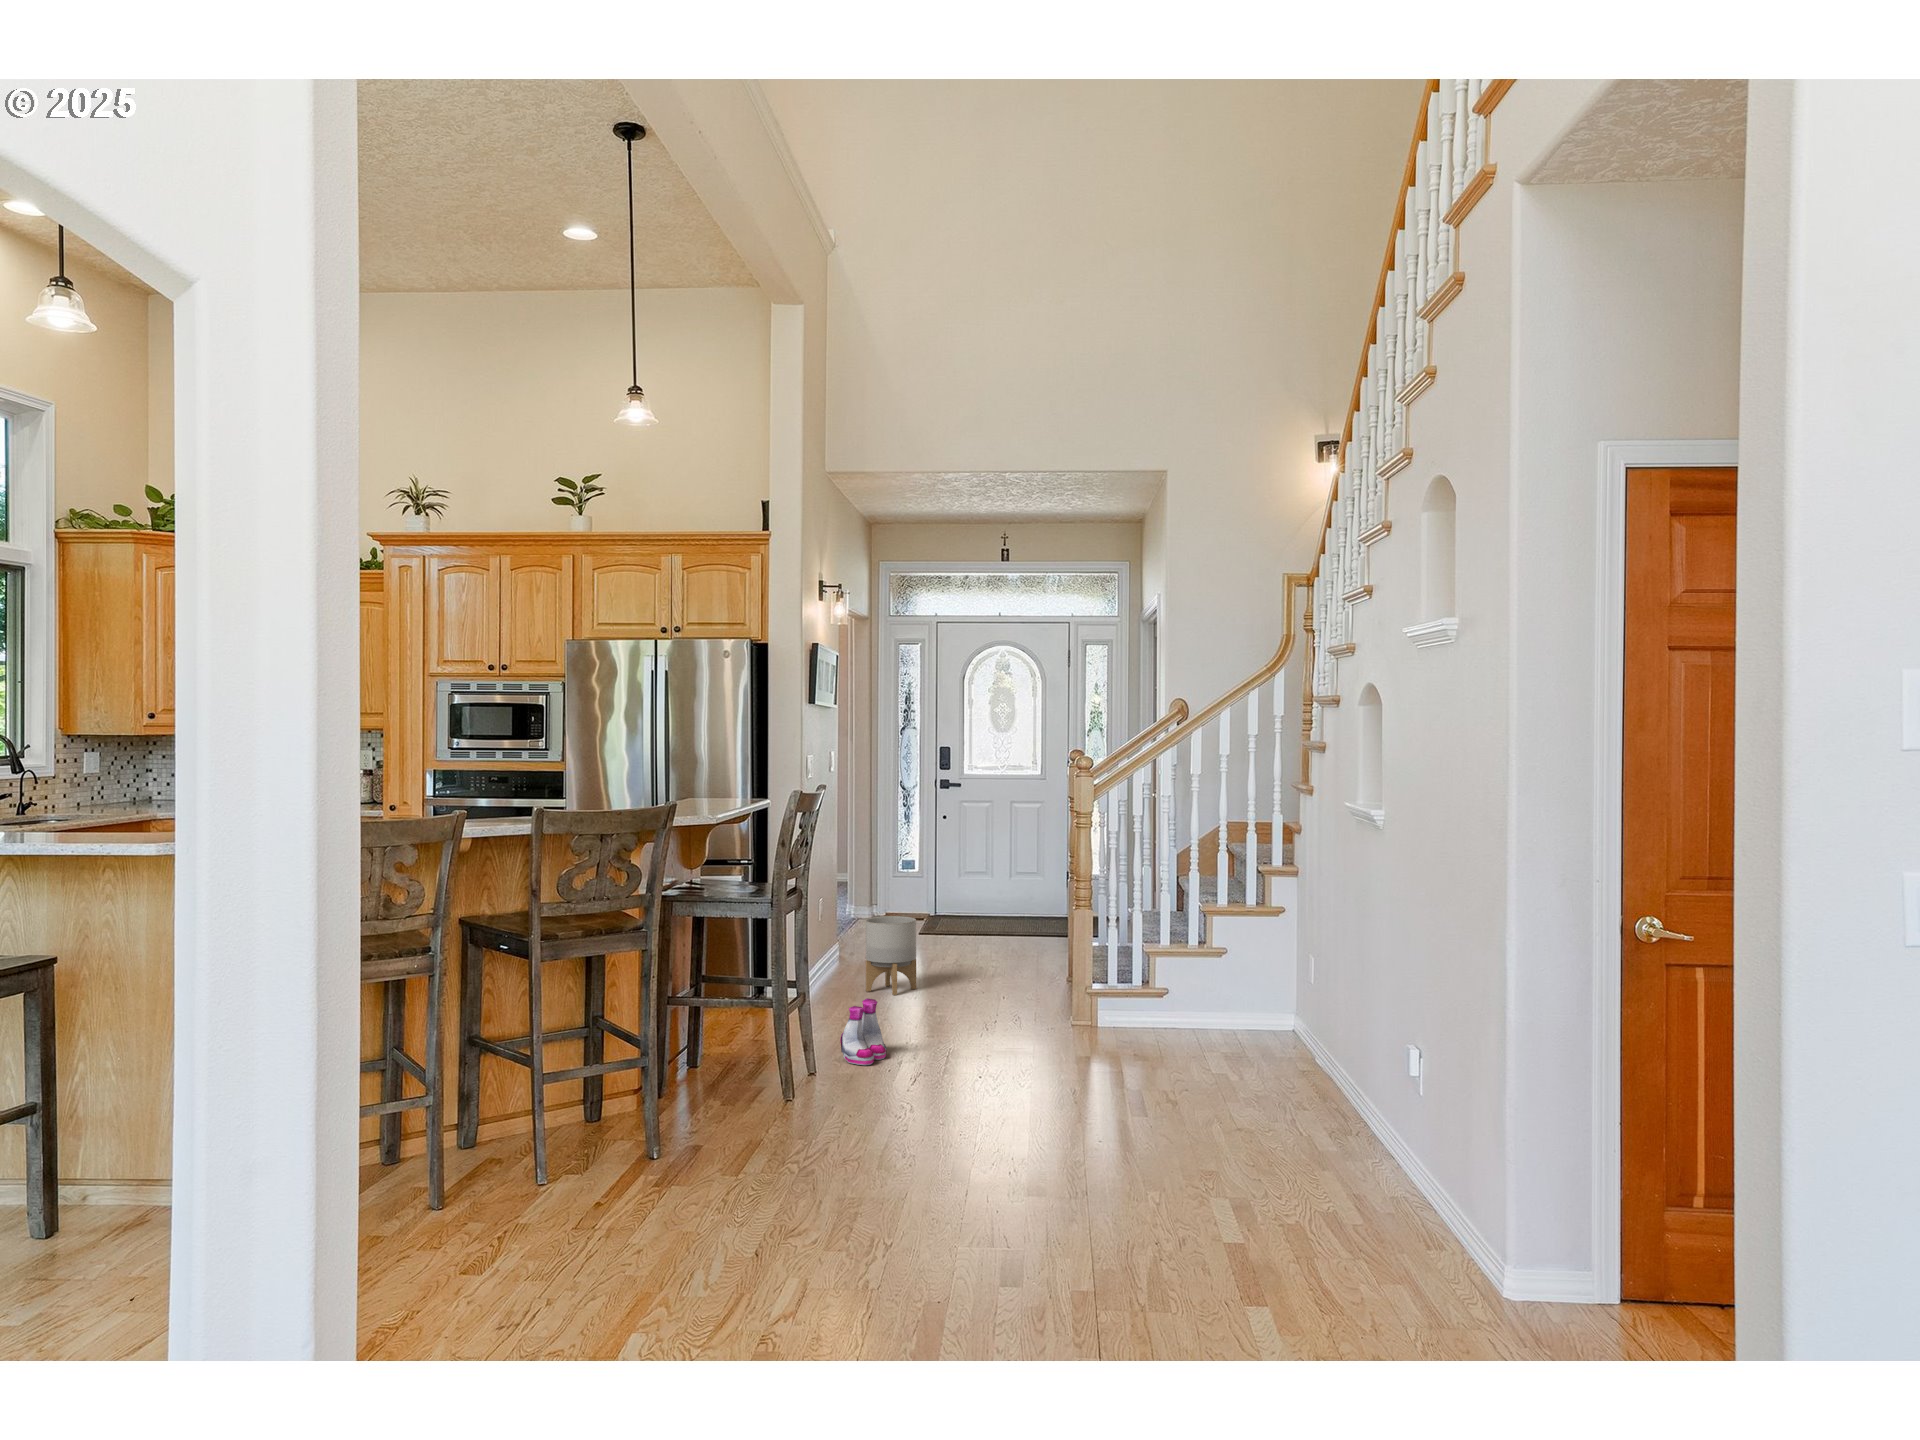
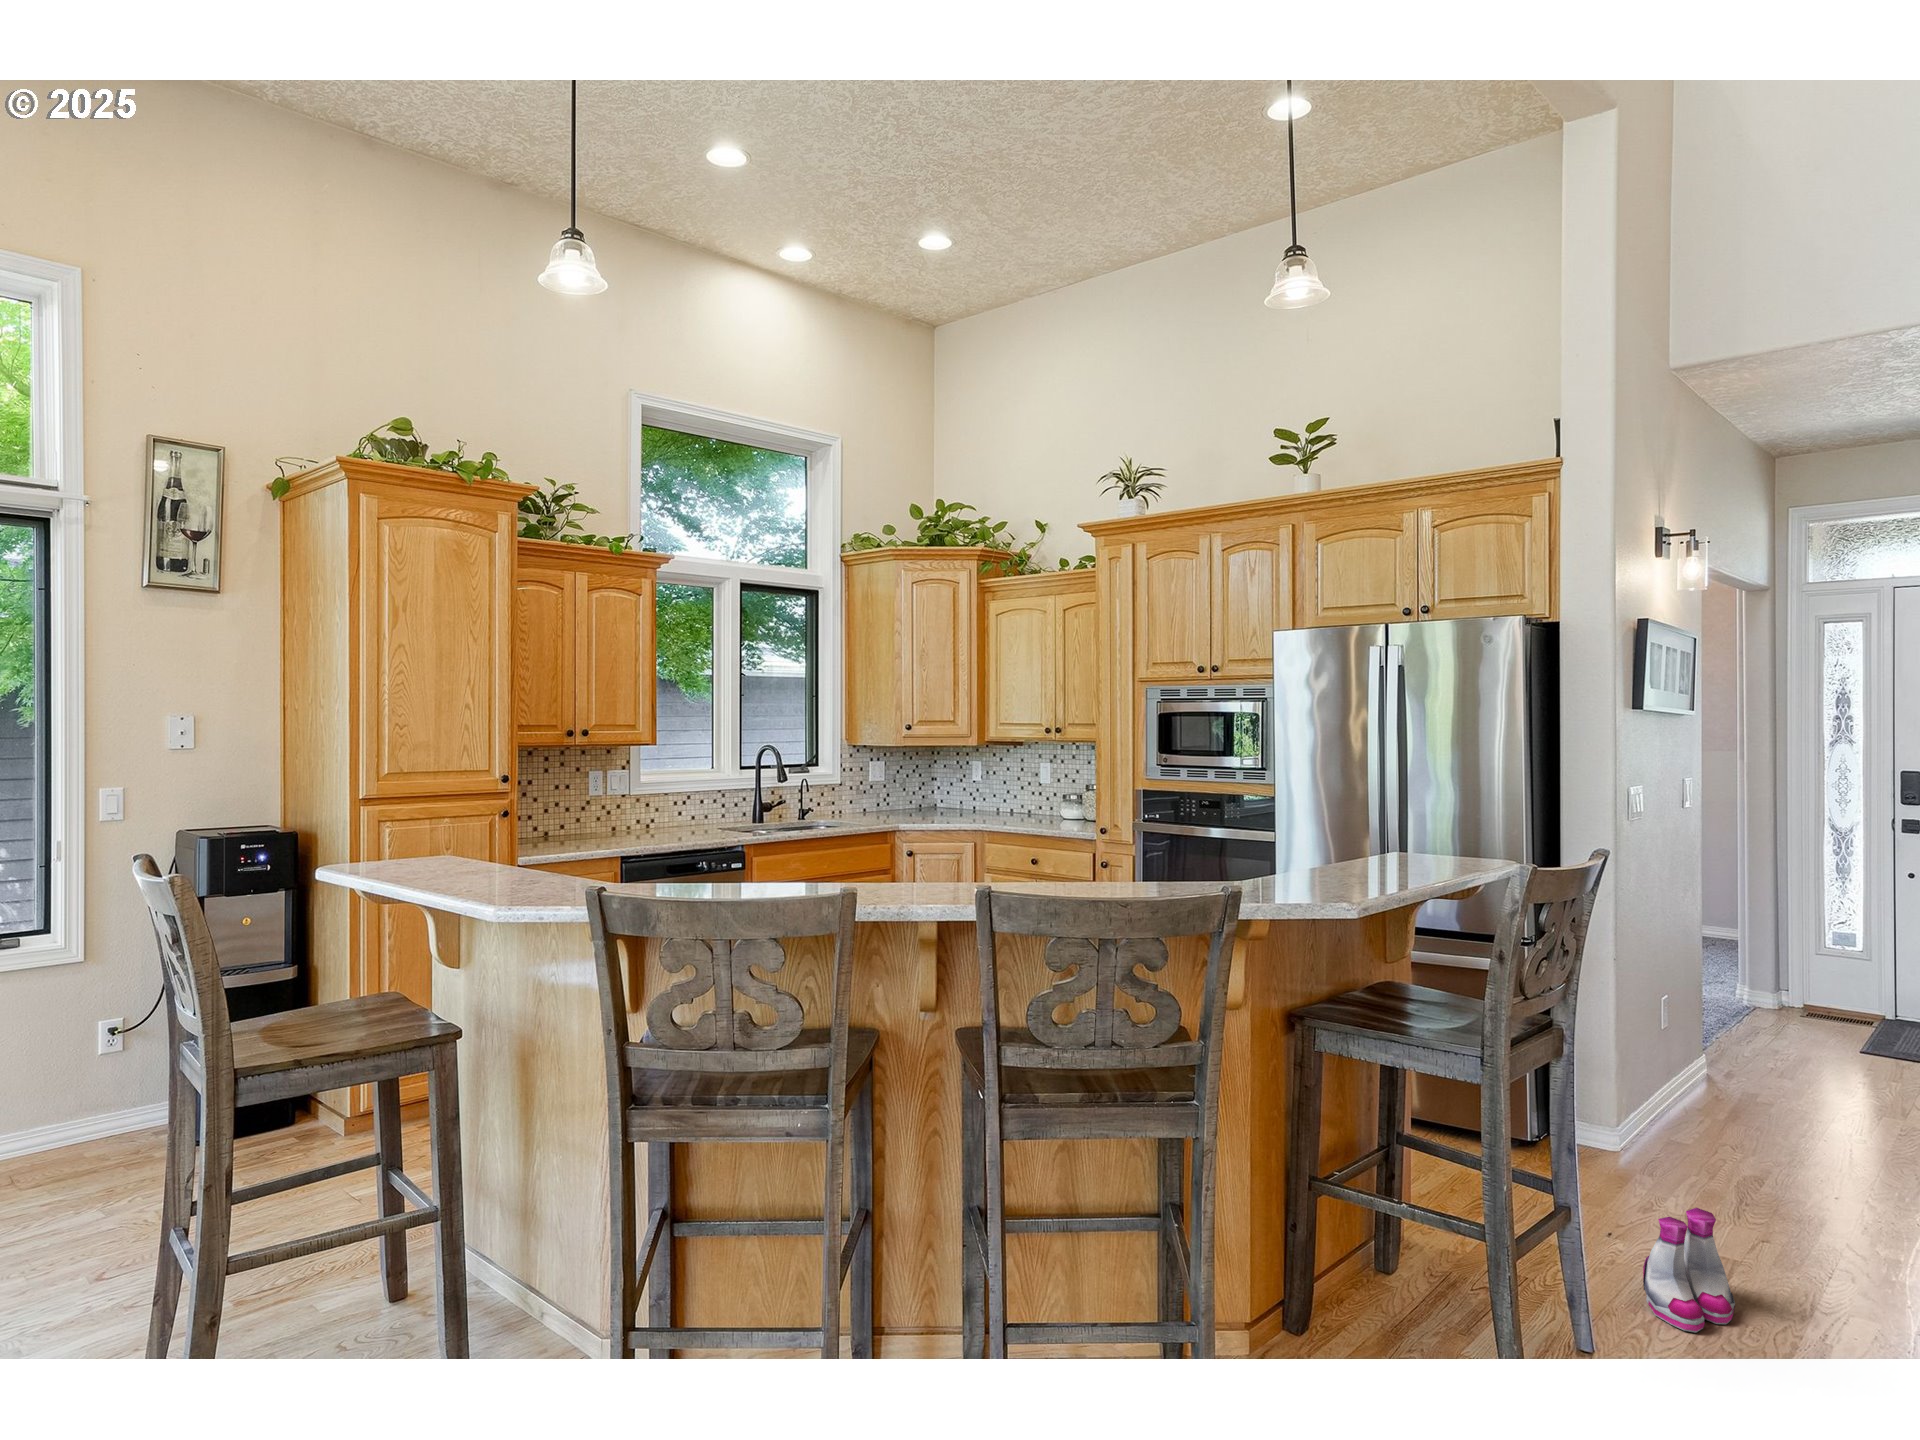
planter: present [865,916,916,995] -> none [1731,1039,1830,1174]

